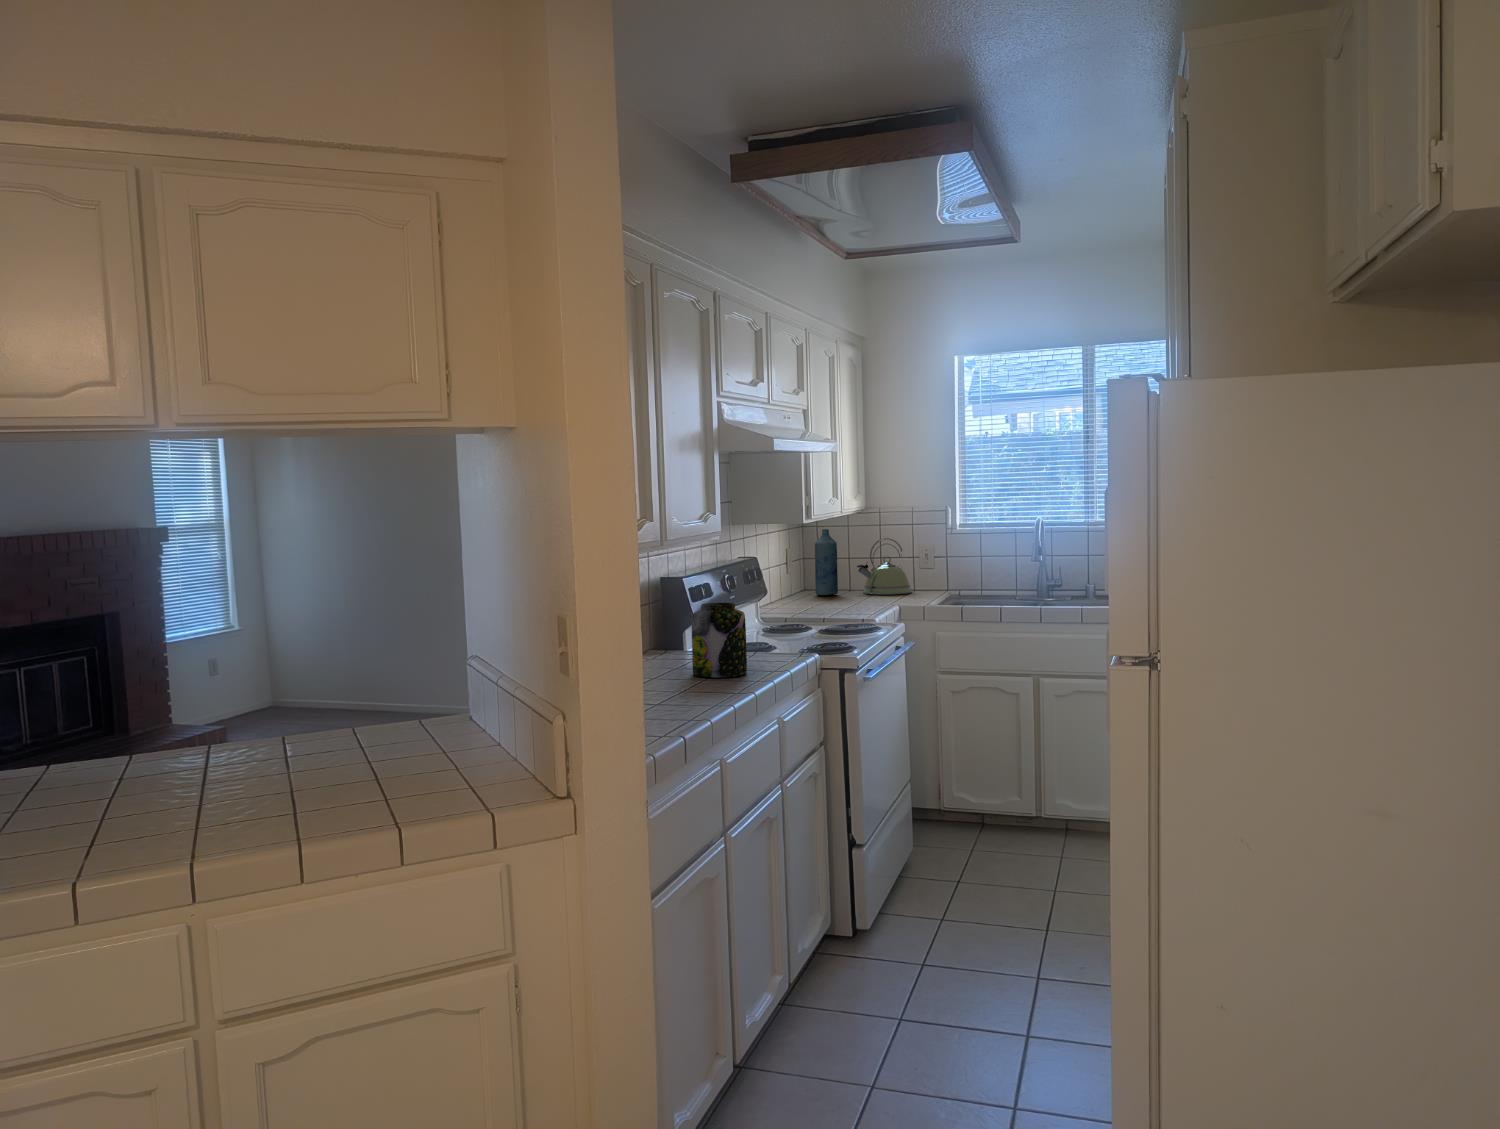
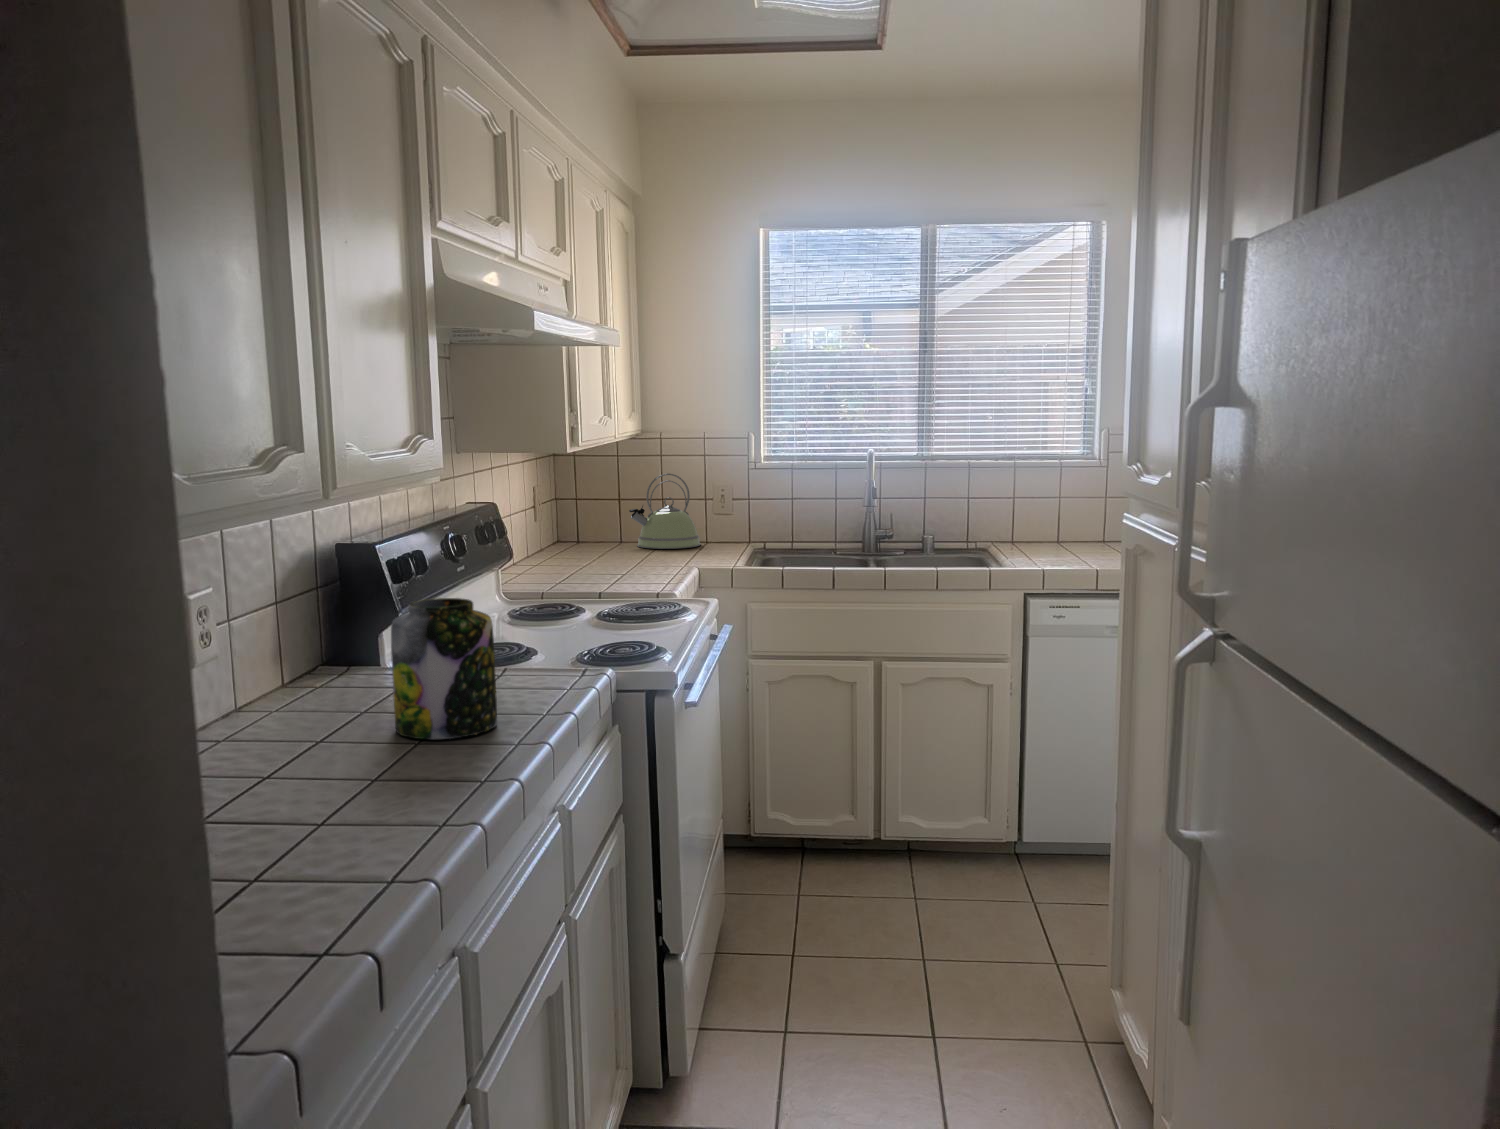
bottle: present [815,529,838,596] -> none [573,461,605,551]

